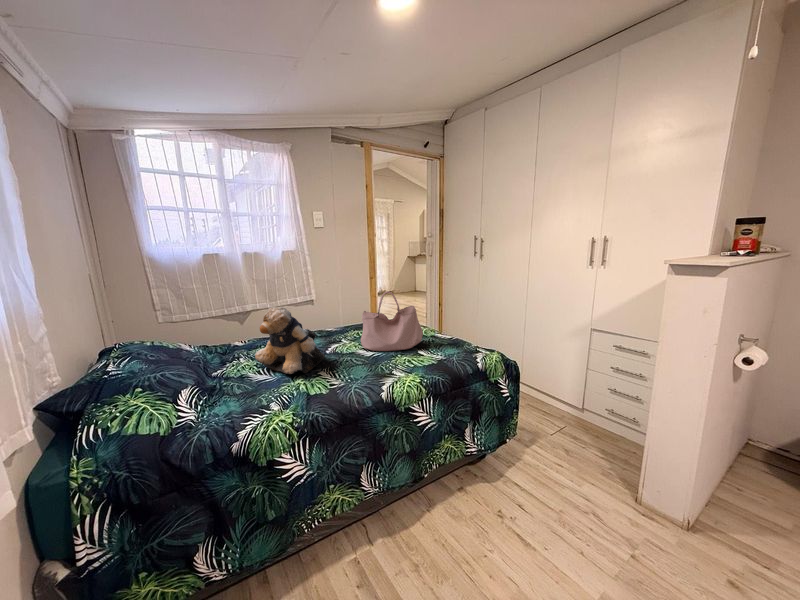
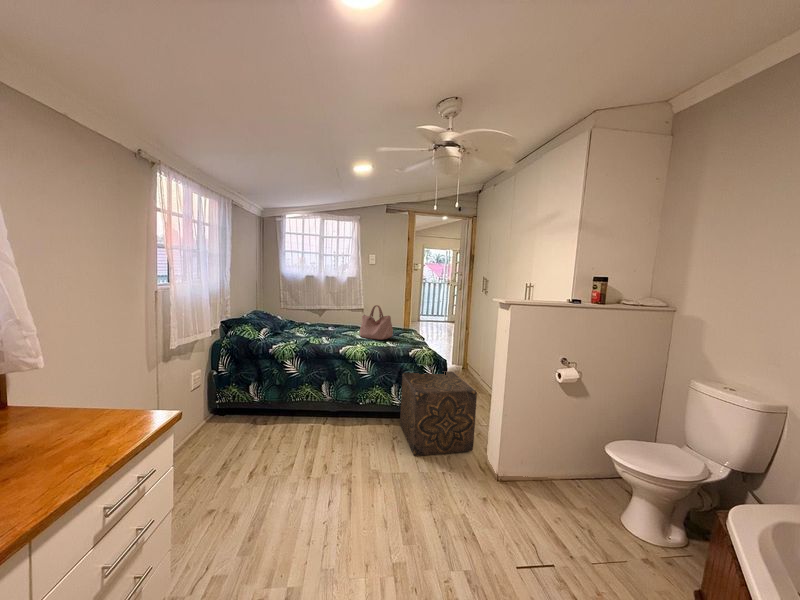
teddy bear: present [255,307,325,374] -> none [302,303,337,338]
ottoman: none [481,375,624,544] -> present [400,371,477,456]

